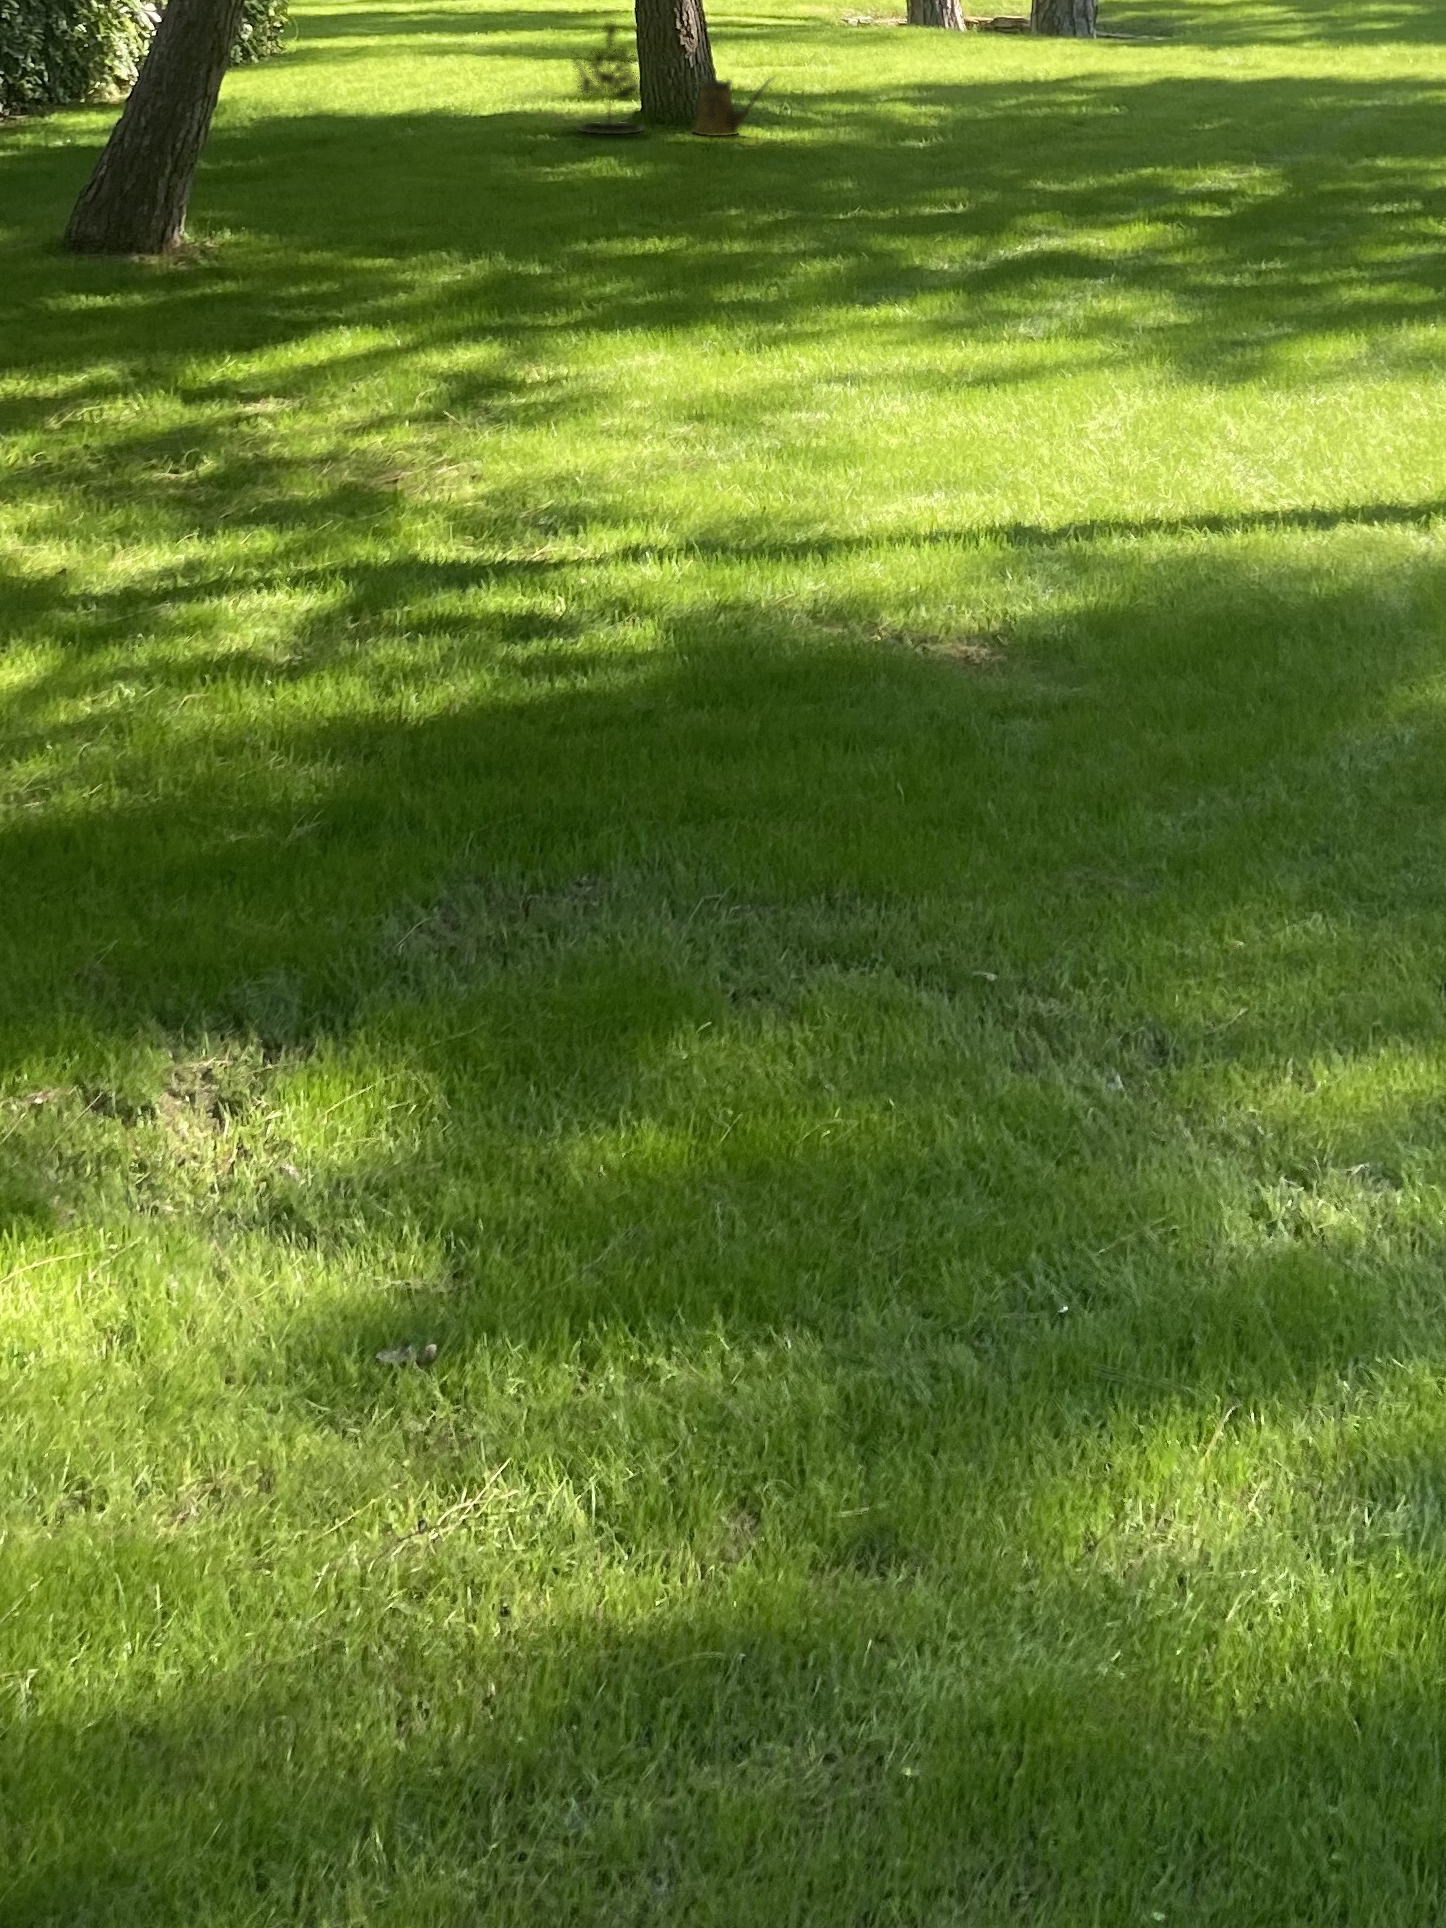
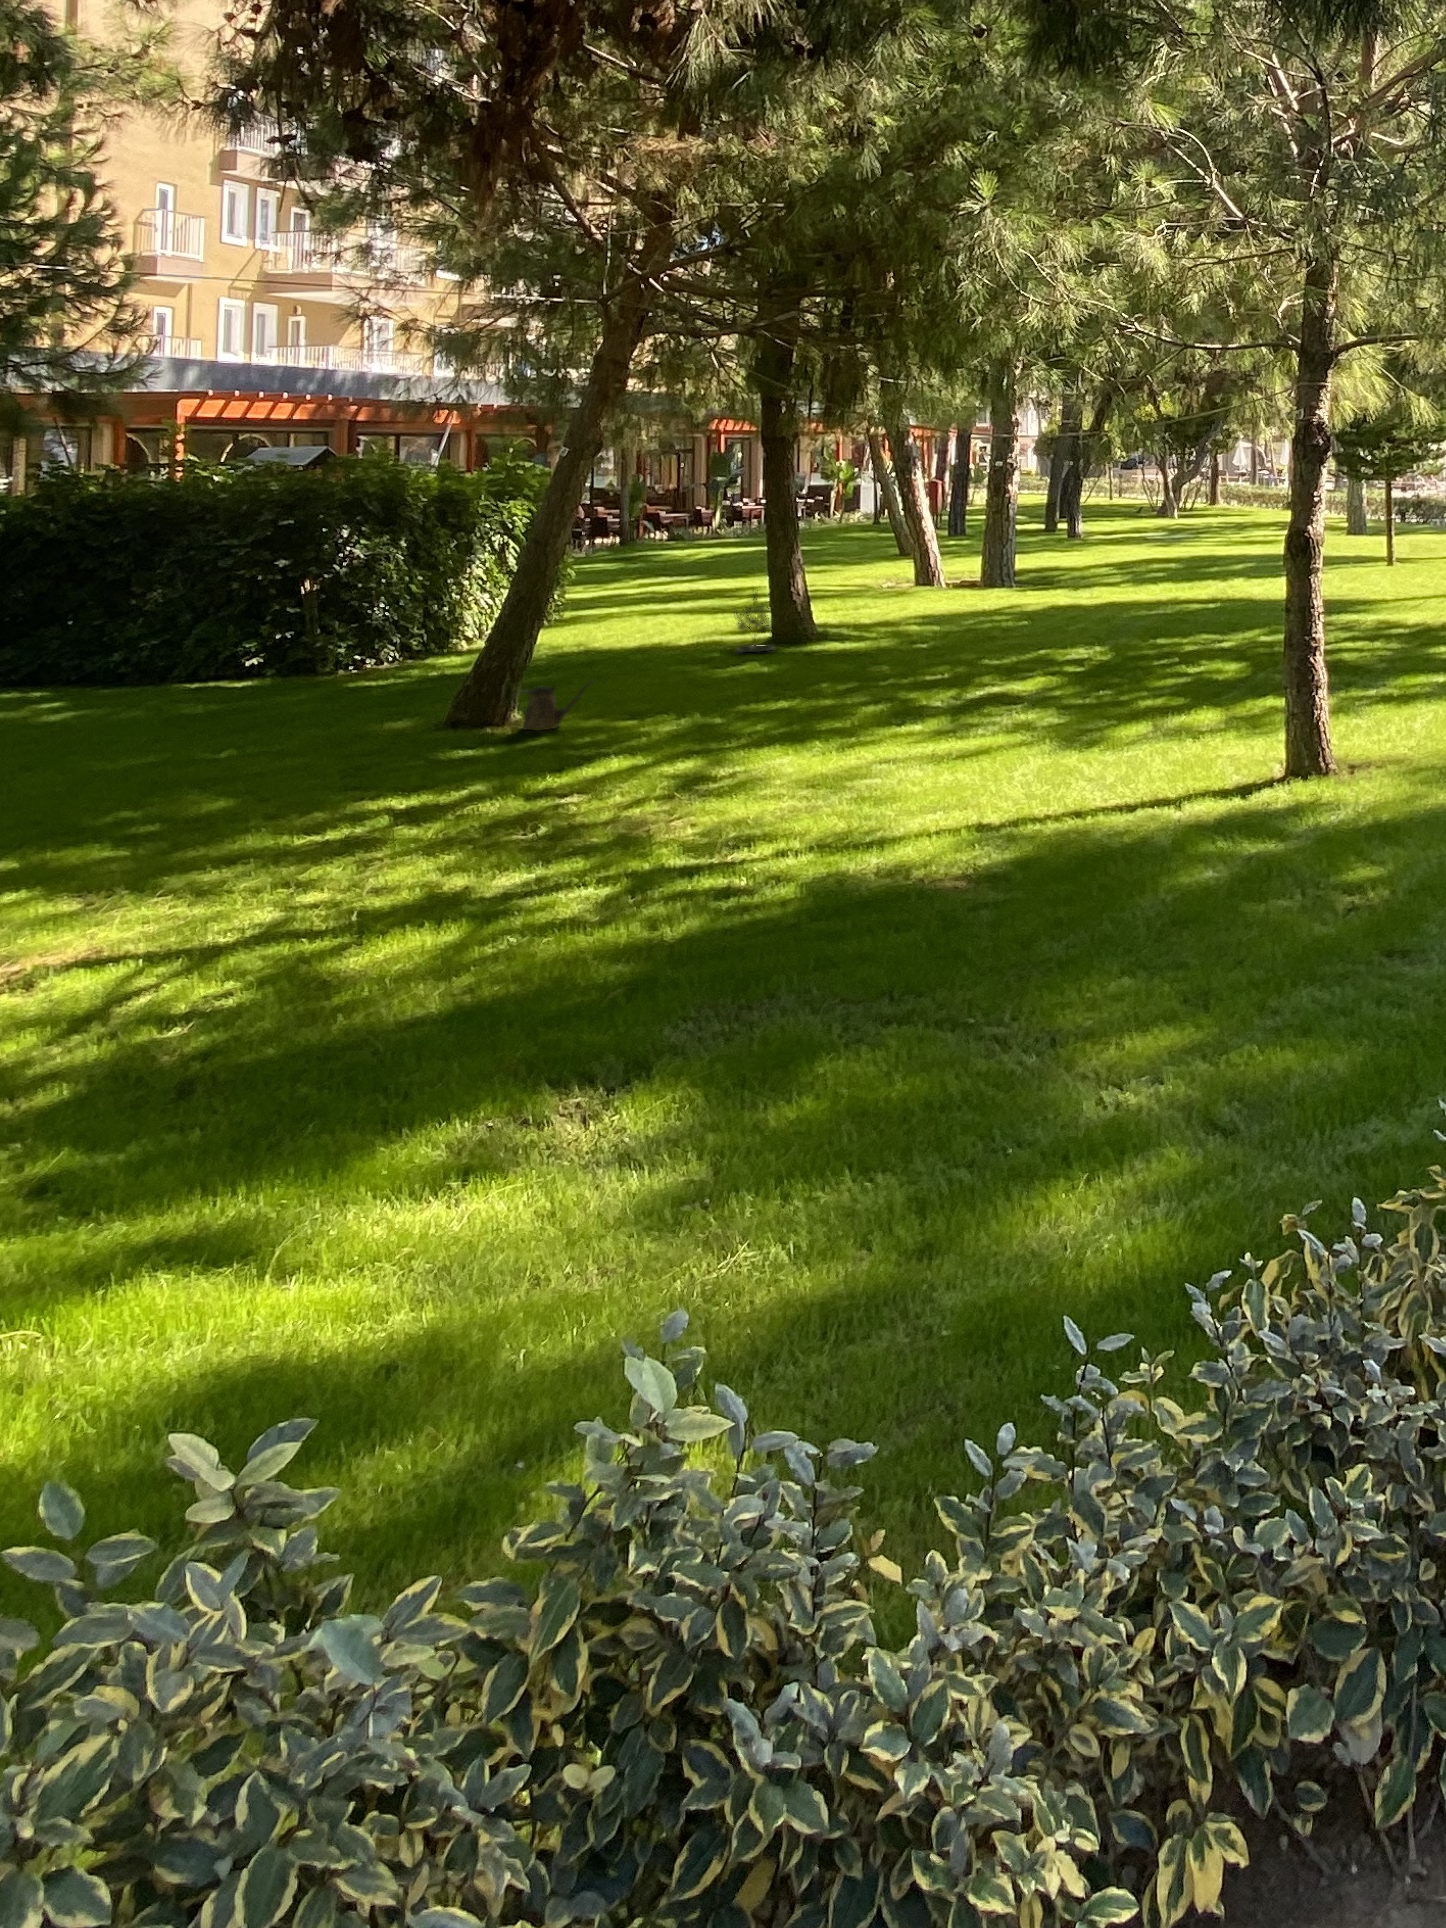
watering can: present [685,79,771,136] -> present [515,683,589,730]

